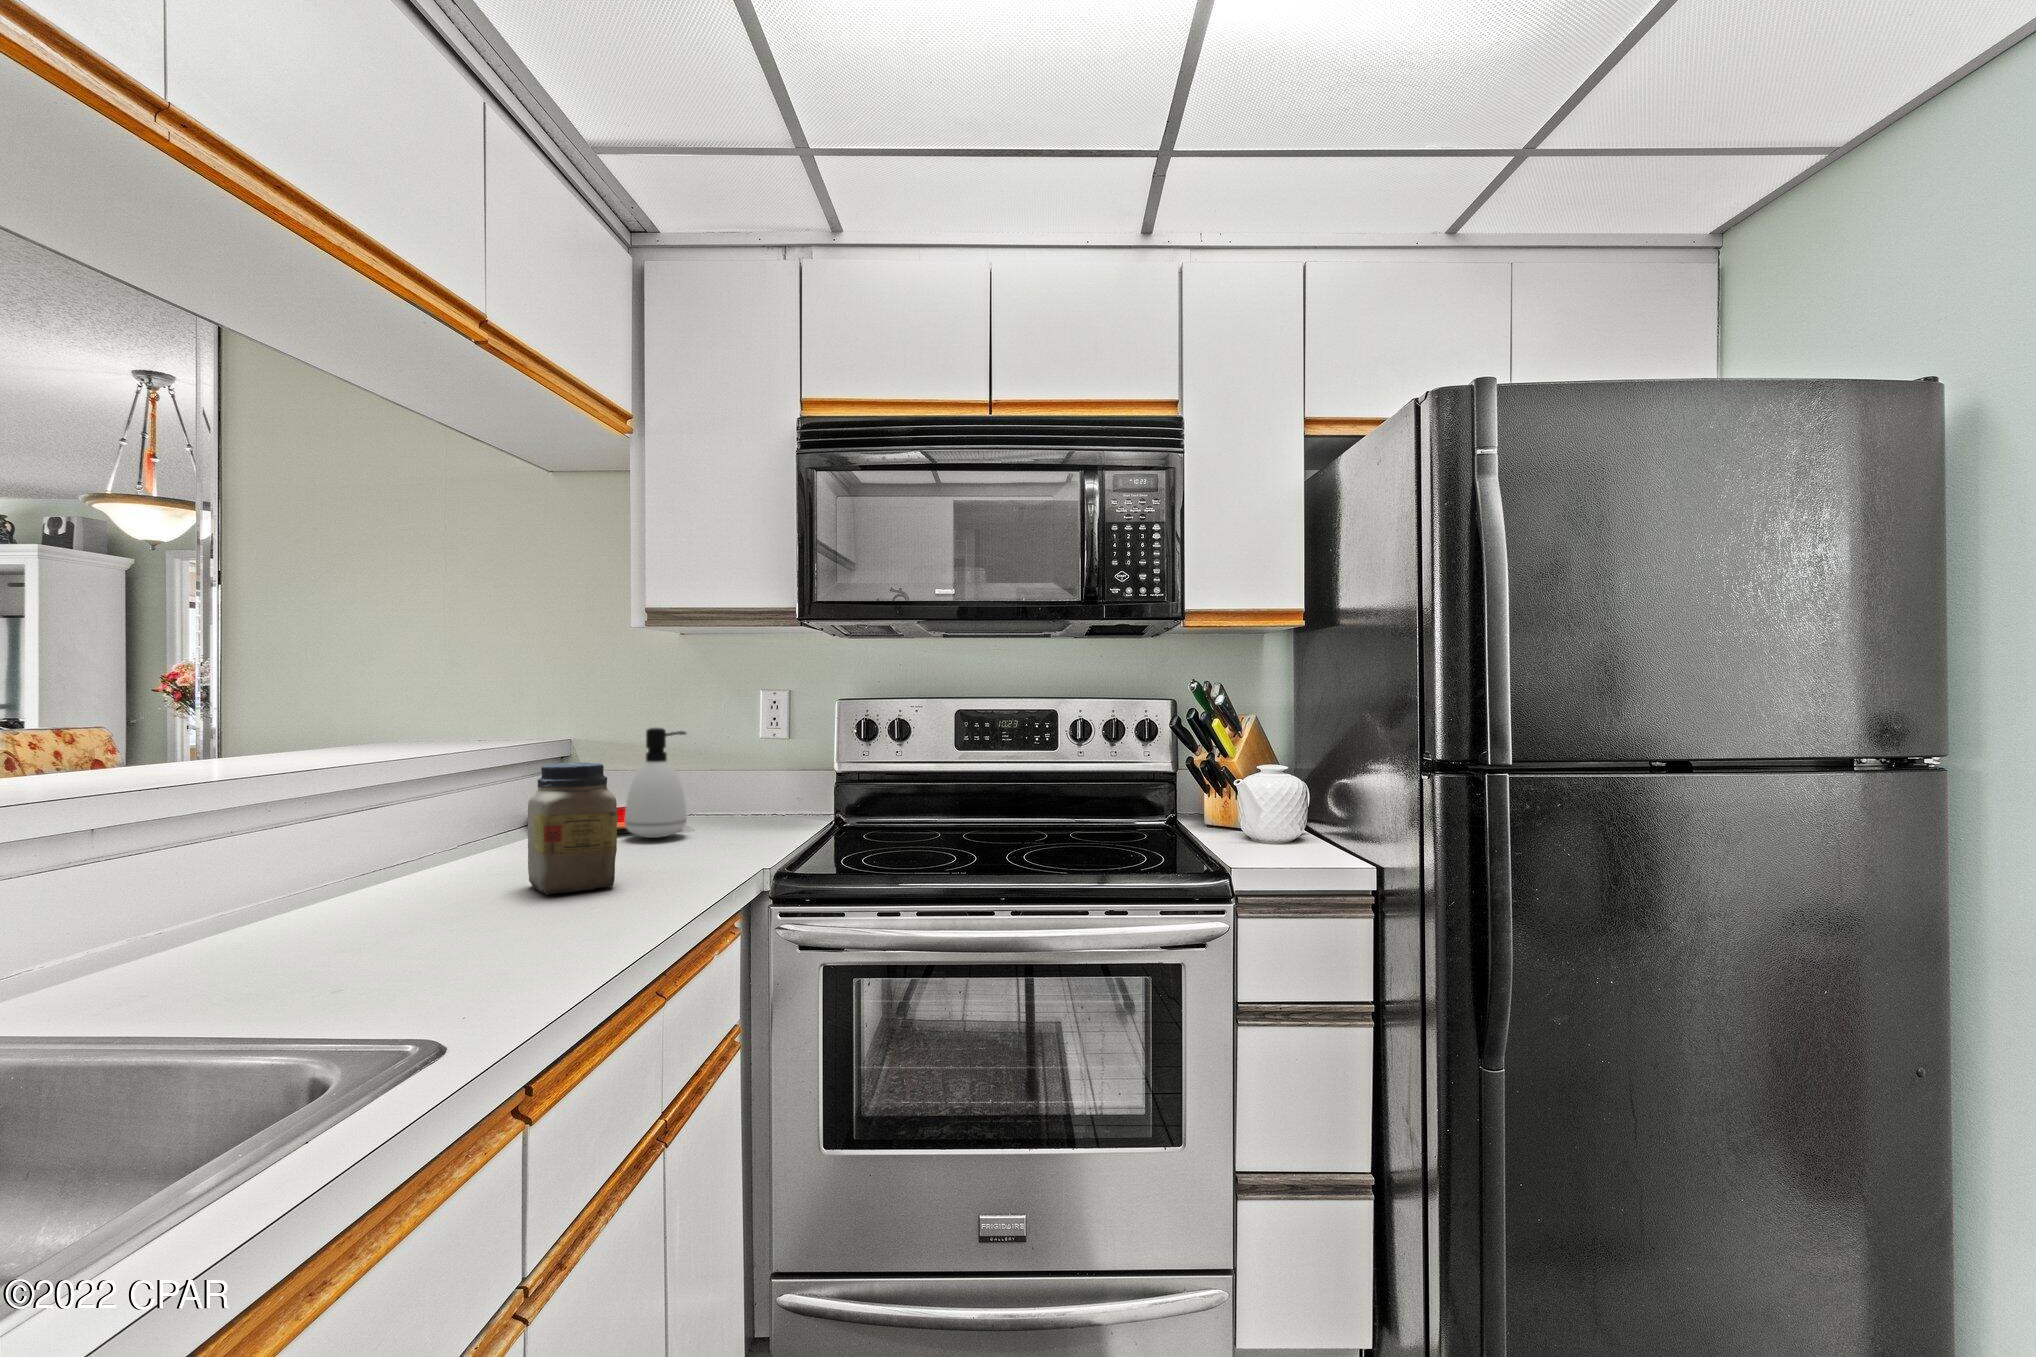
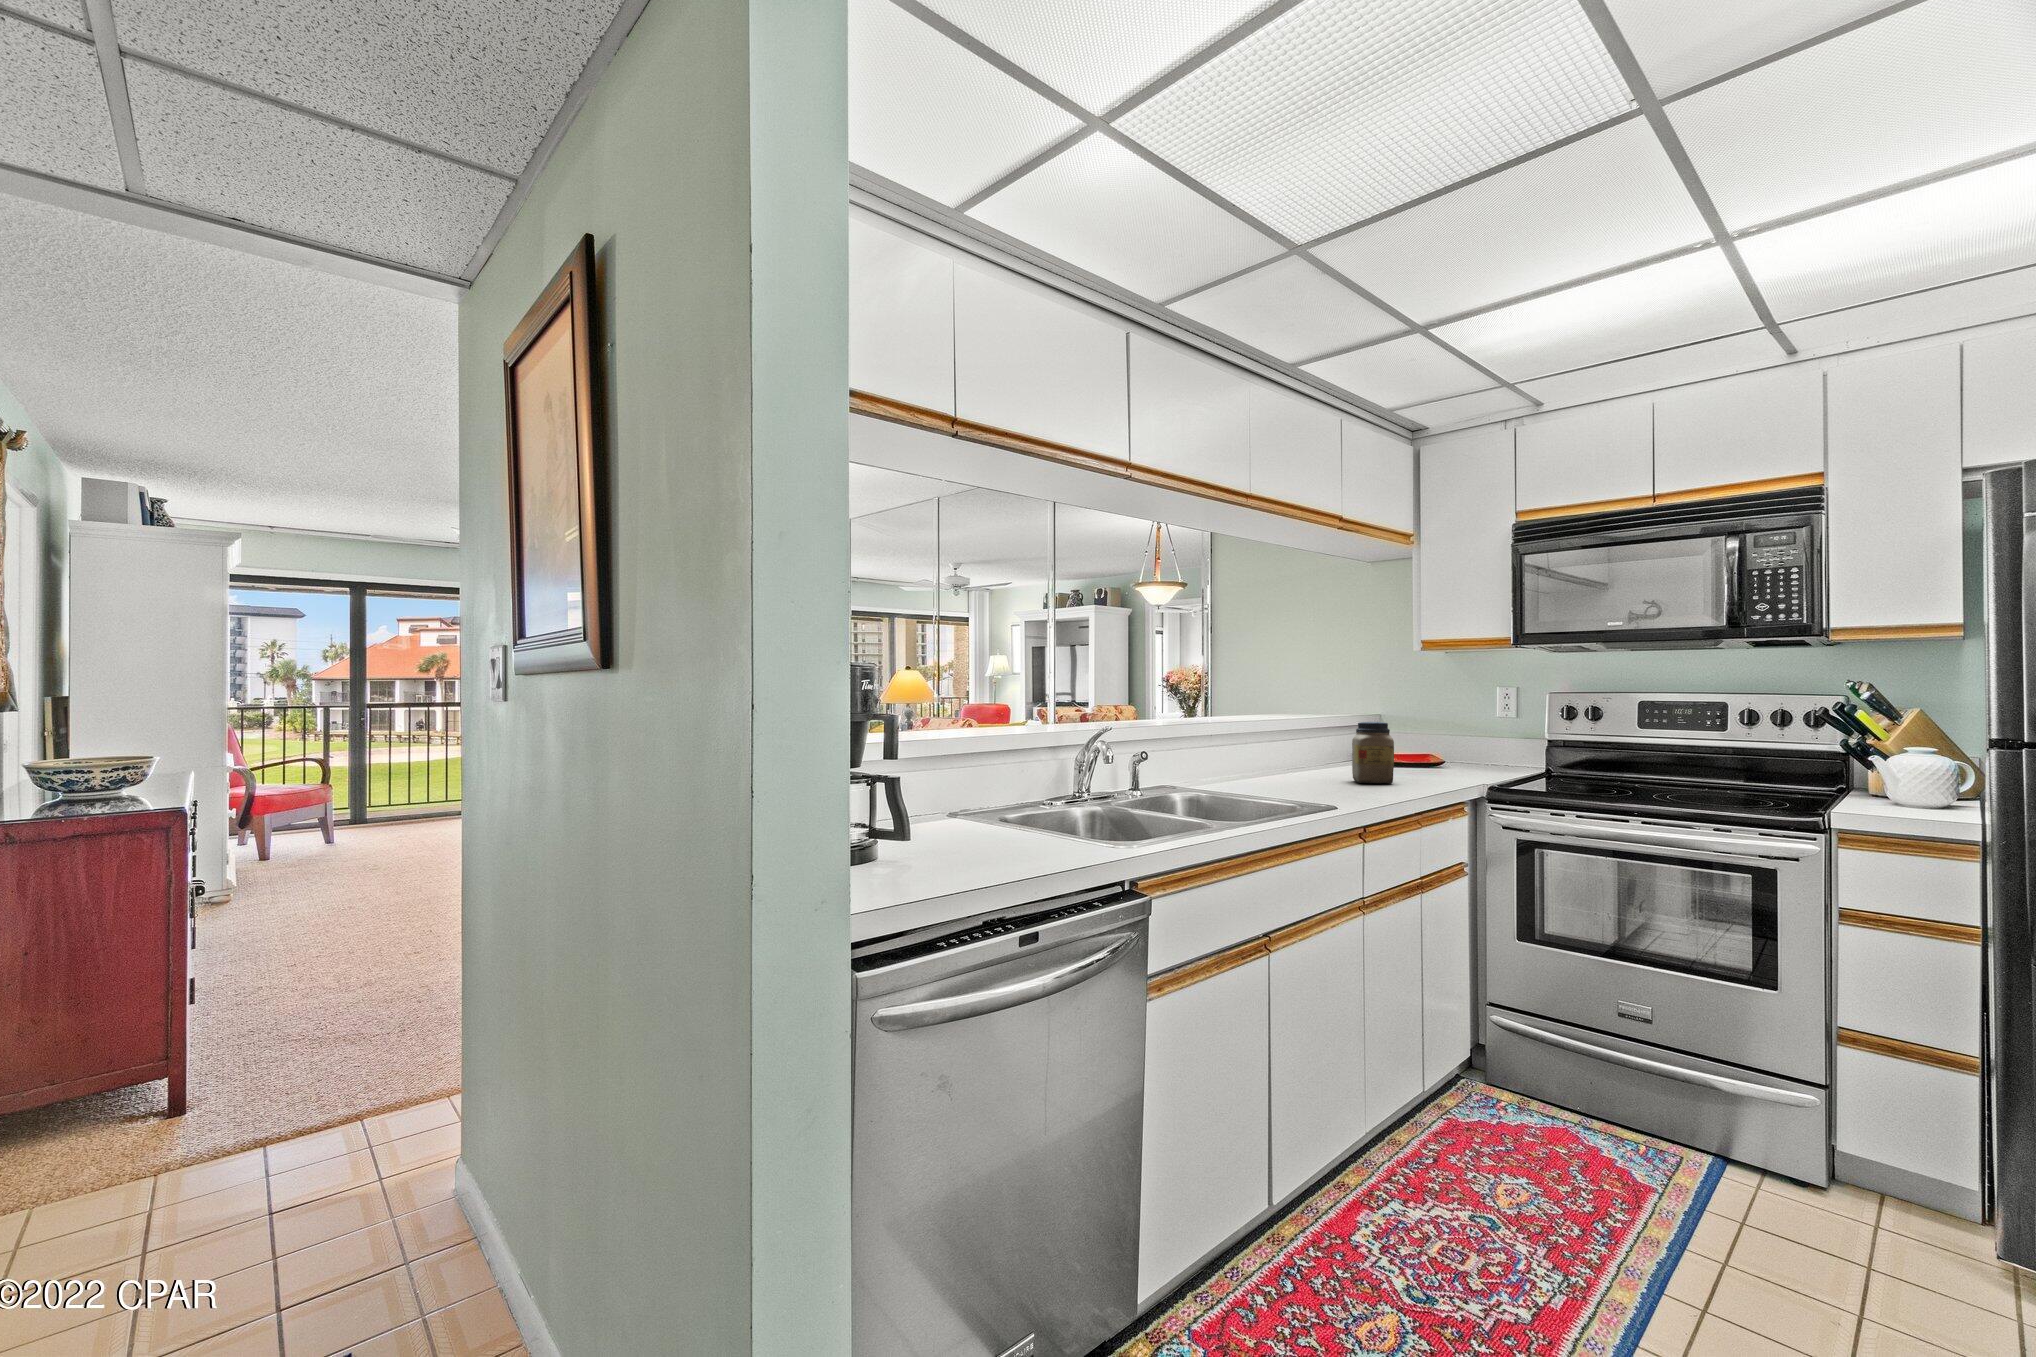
soap dispenser: present [624,728,687,838] -> none [1407,709,1443,770]

